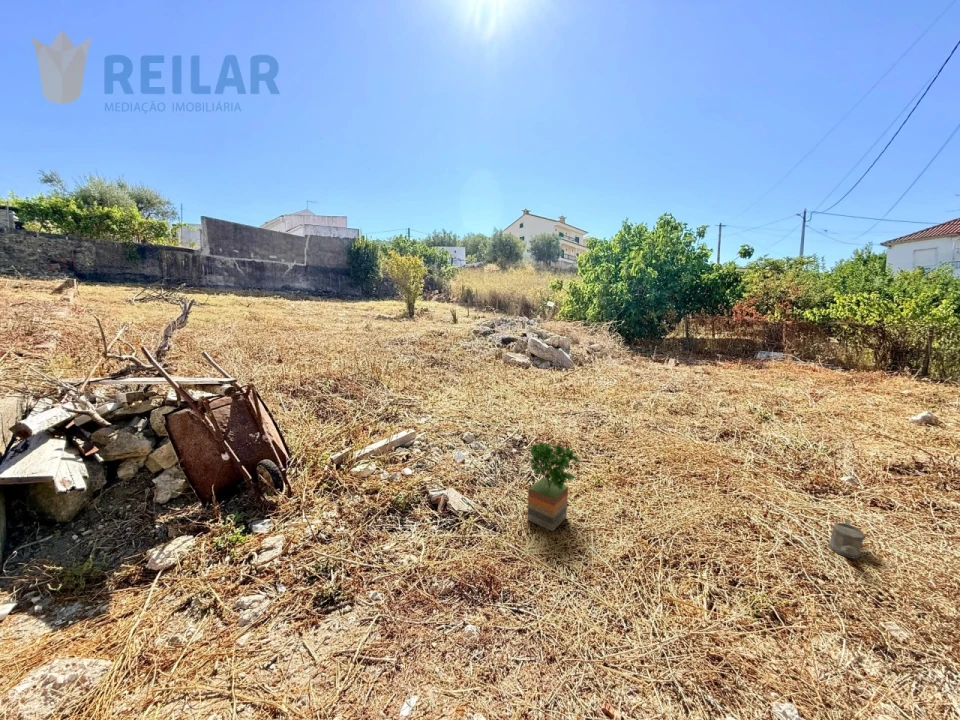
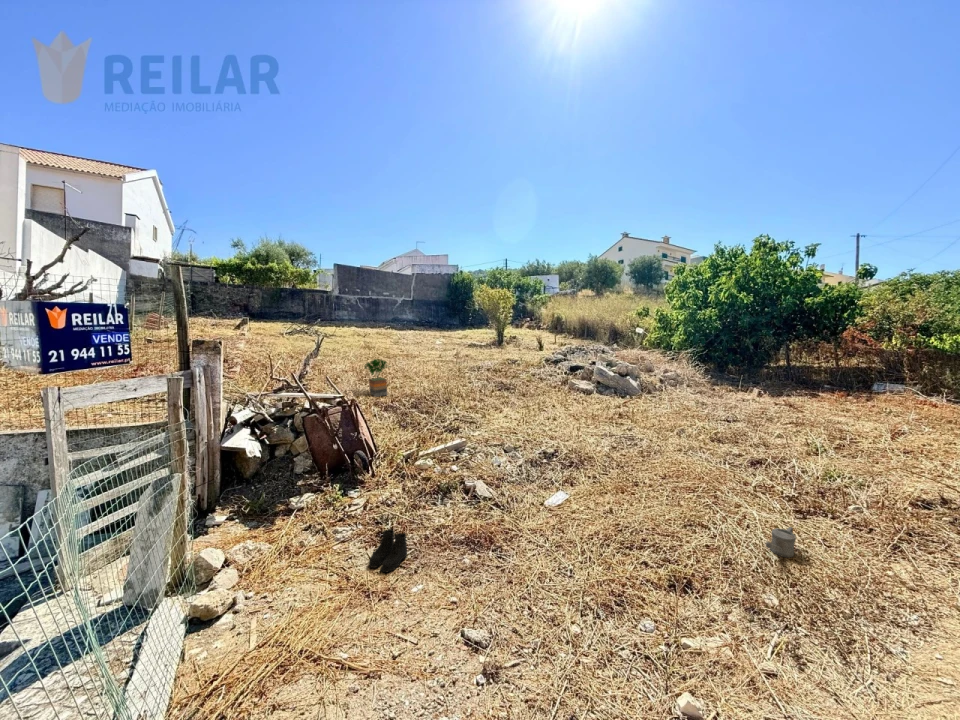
potted tree: present [527,443,580,531] -> present [365,359,390,397]
boots: none [311,598,375,686] -> present [369,529,407,572]

